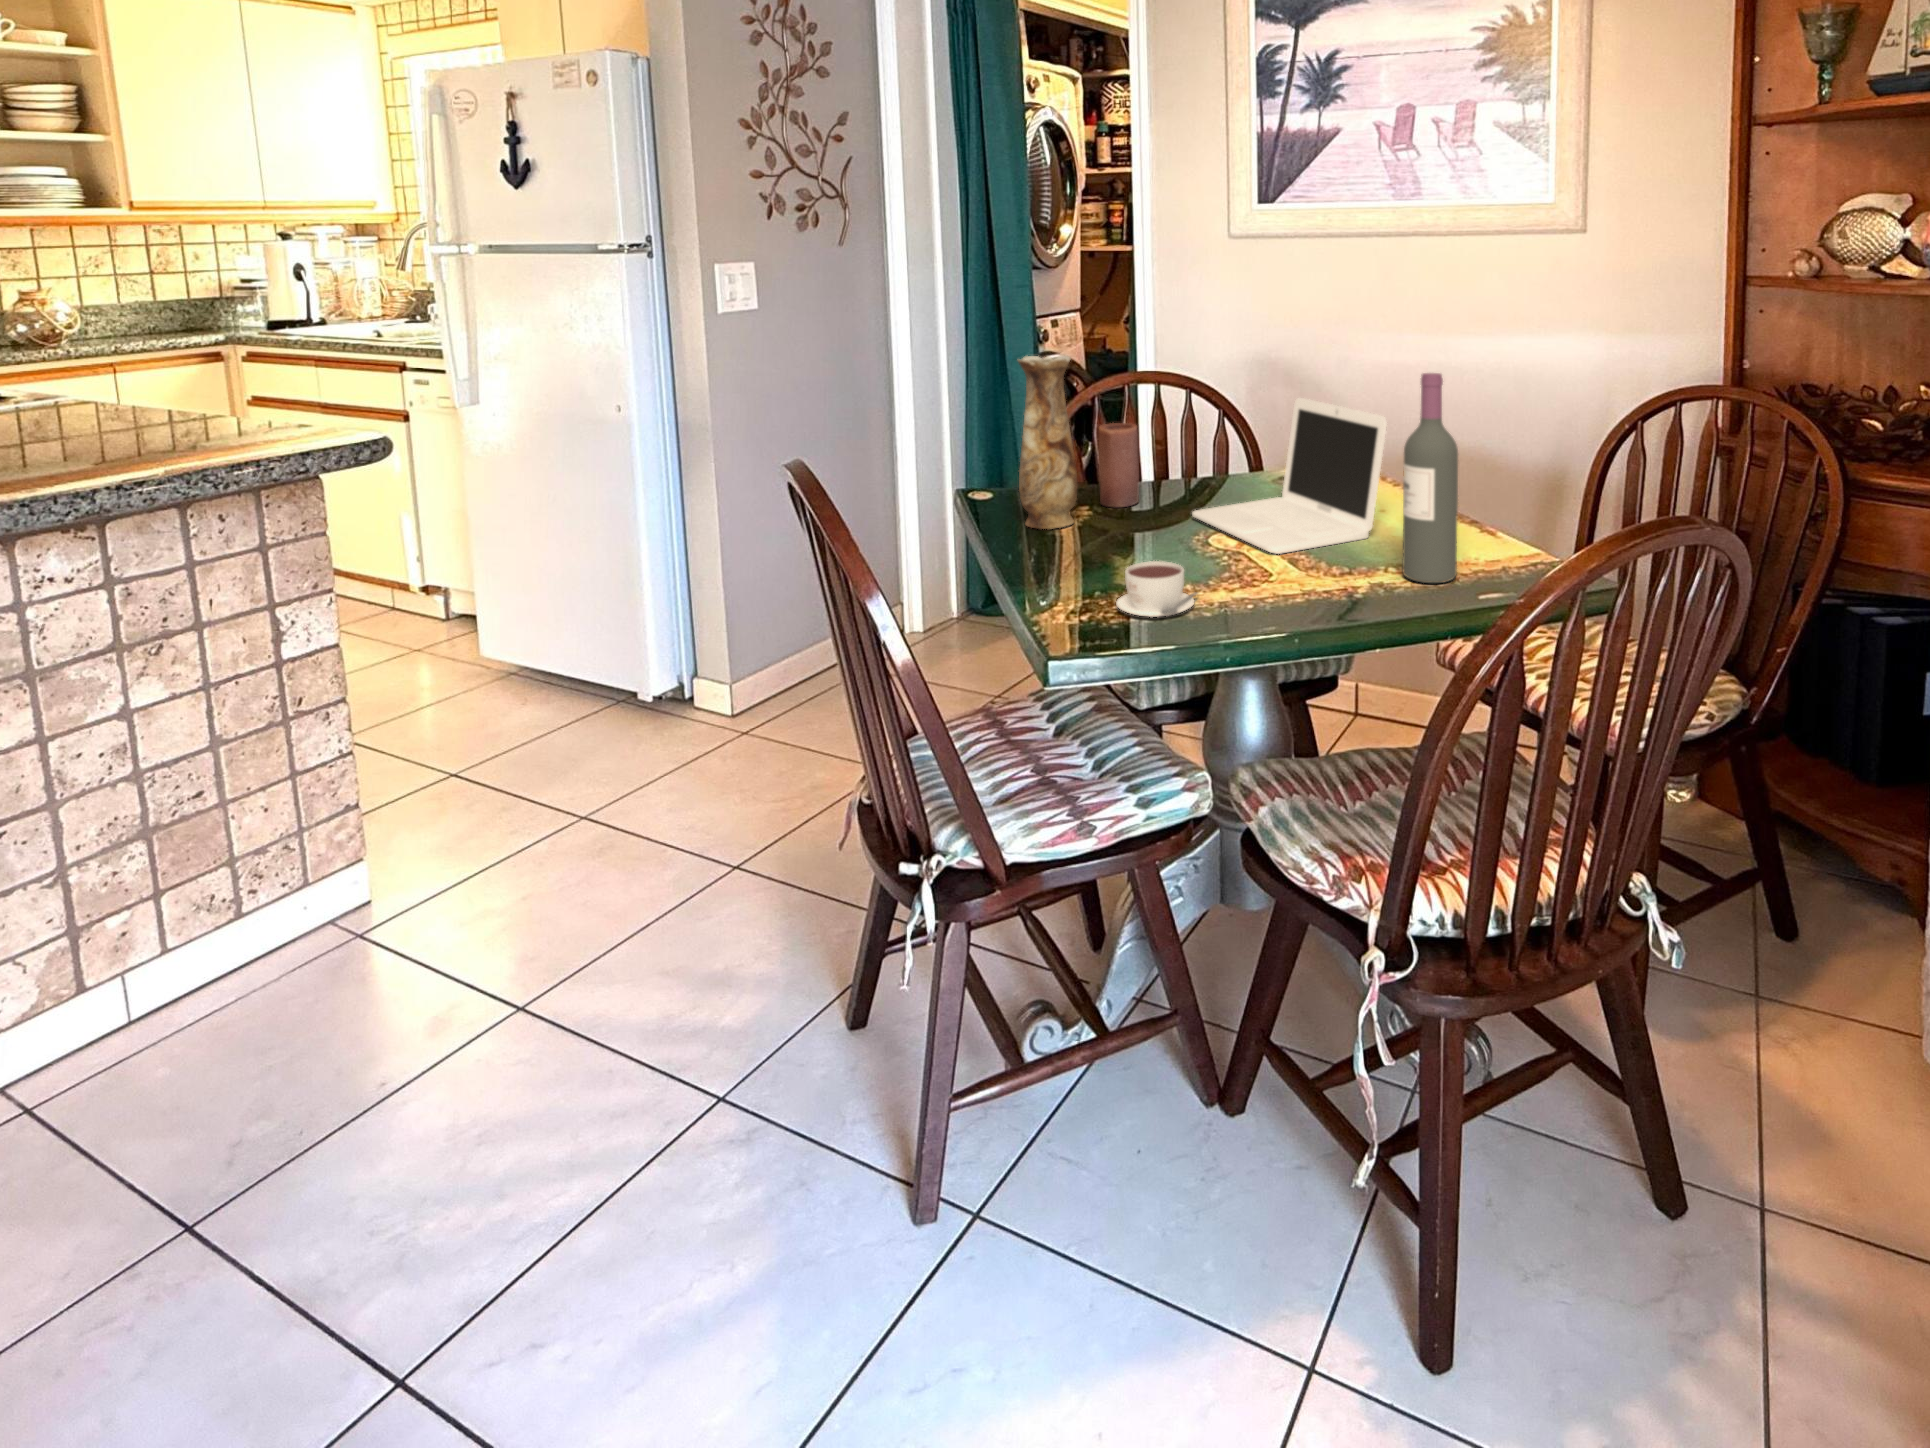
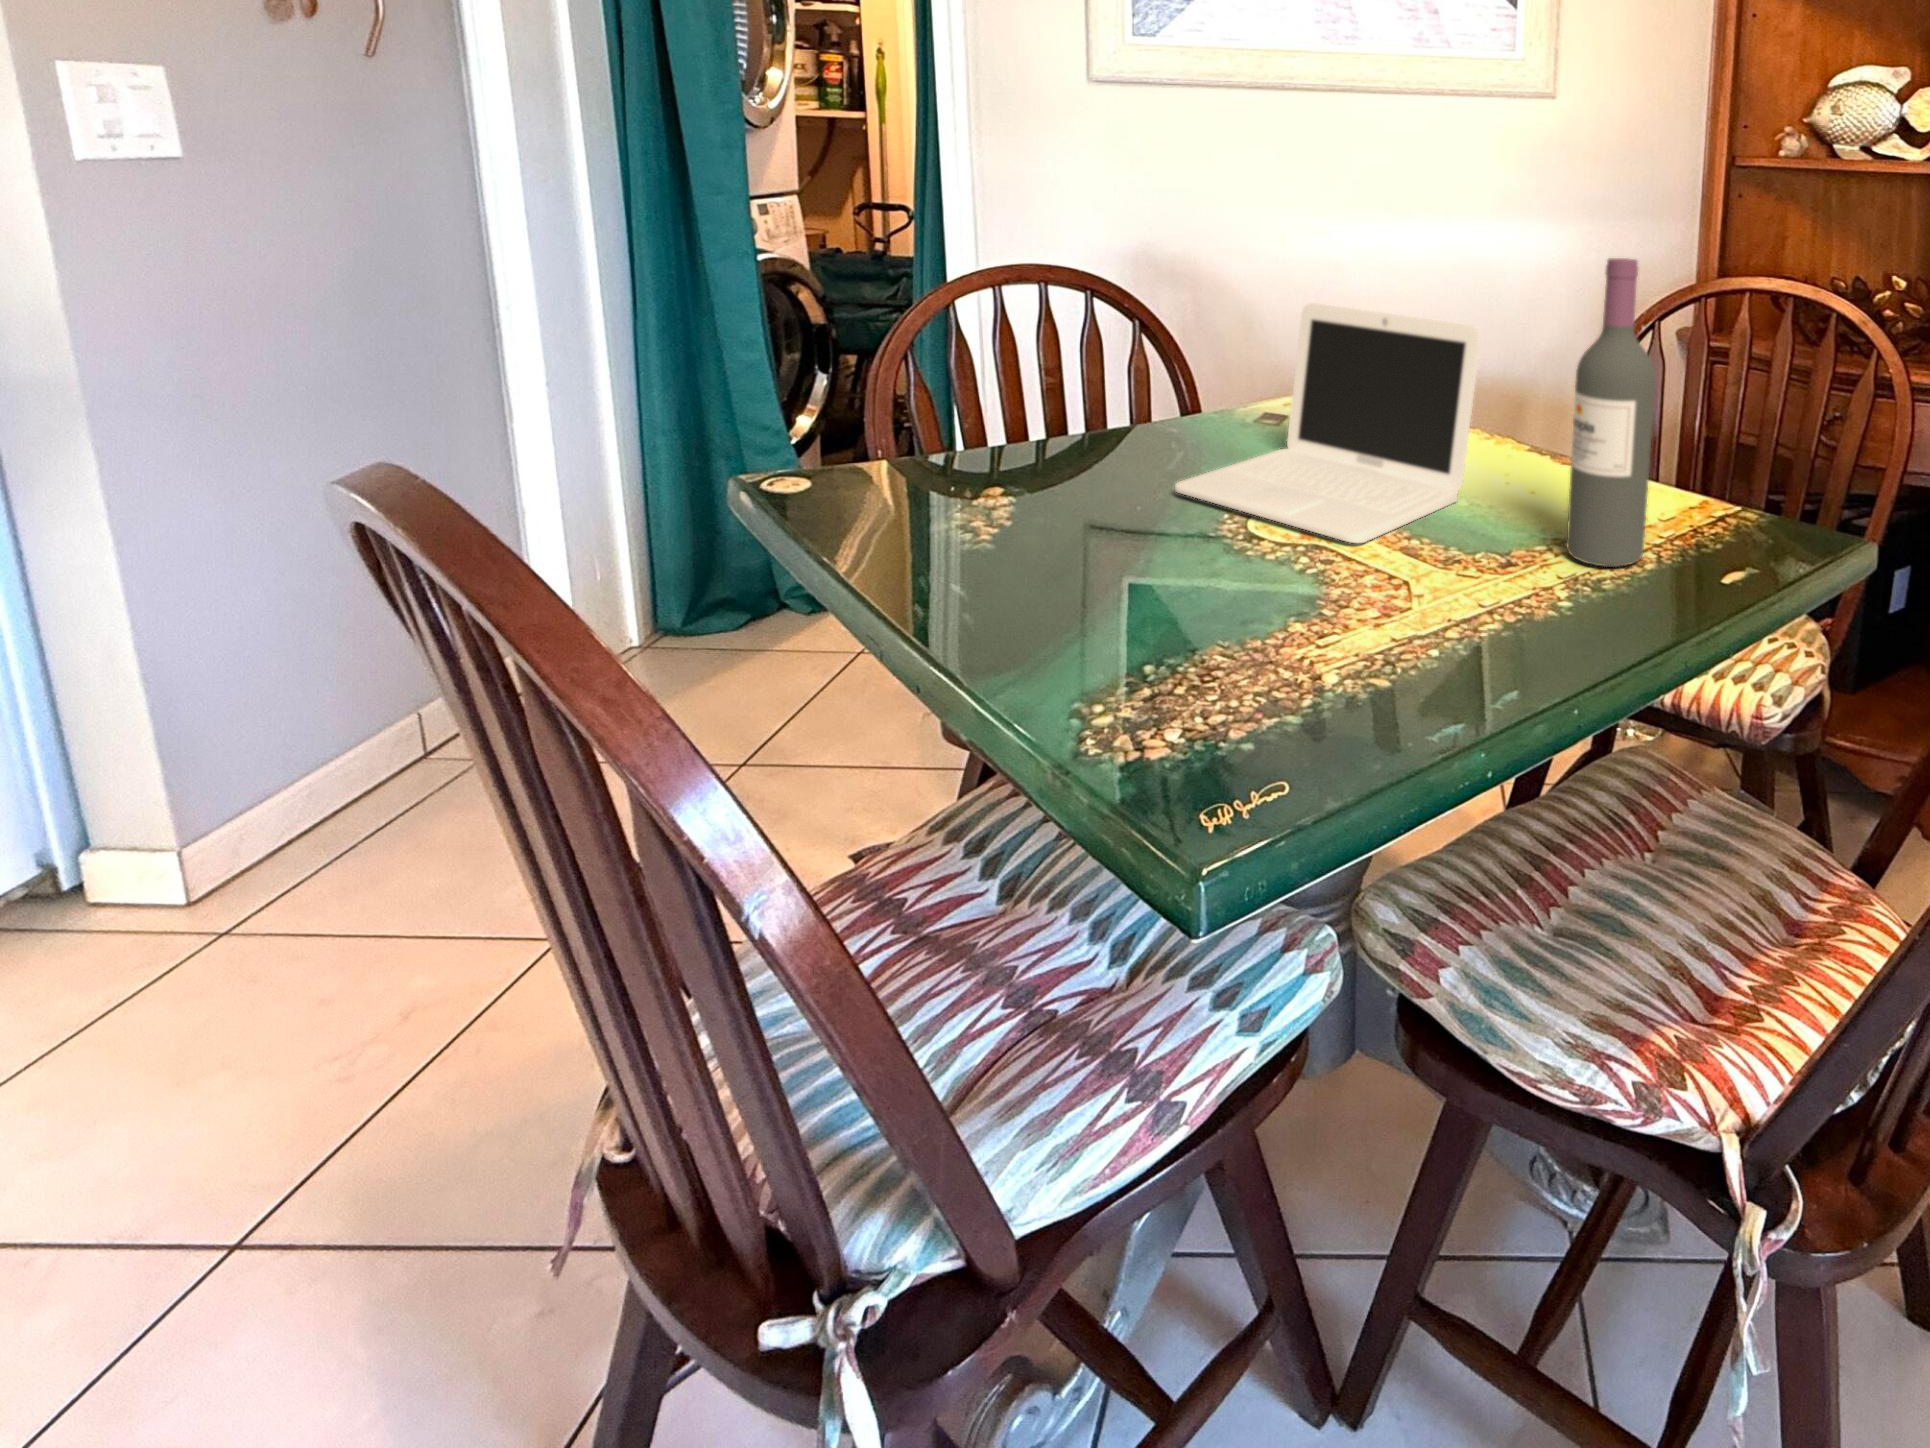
vase: present [1018,356,1078,529] -> none [858,240,982,543]
candle: present [1099,423,1139,507] -> none [994,351,1065,488]
coffee cup: present [1116,561,1197,617] -> none [1186,597,1329,709]

